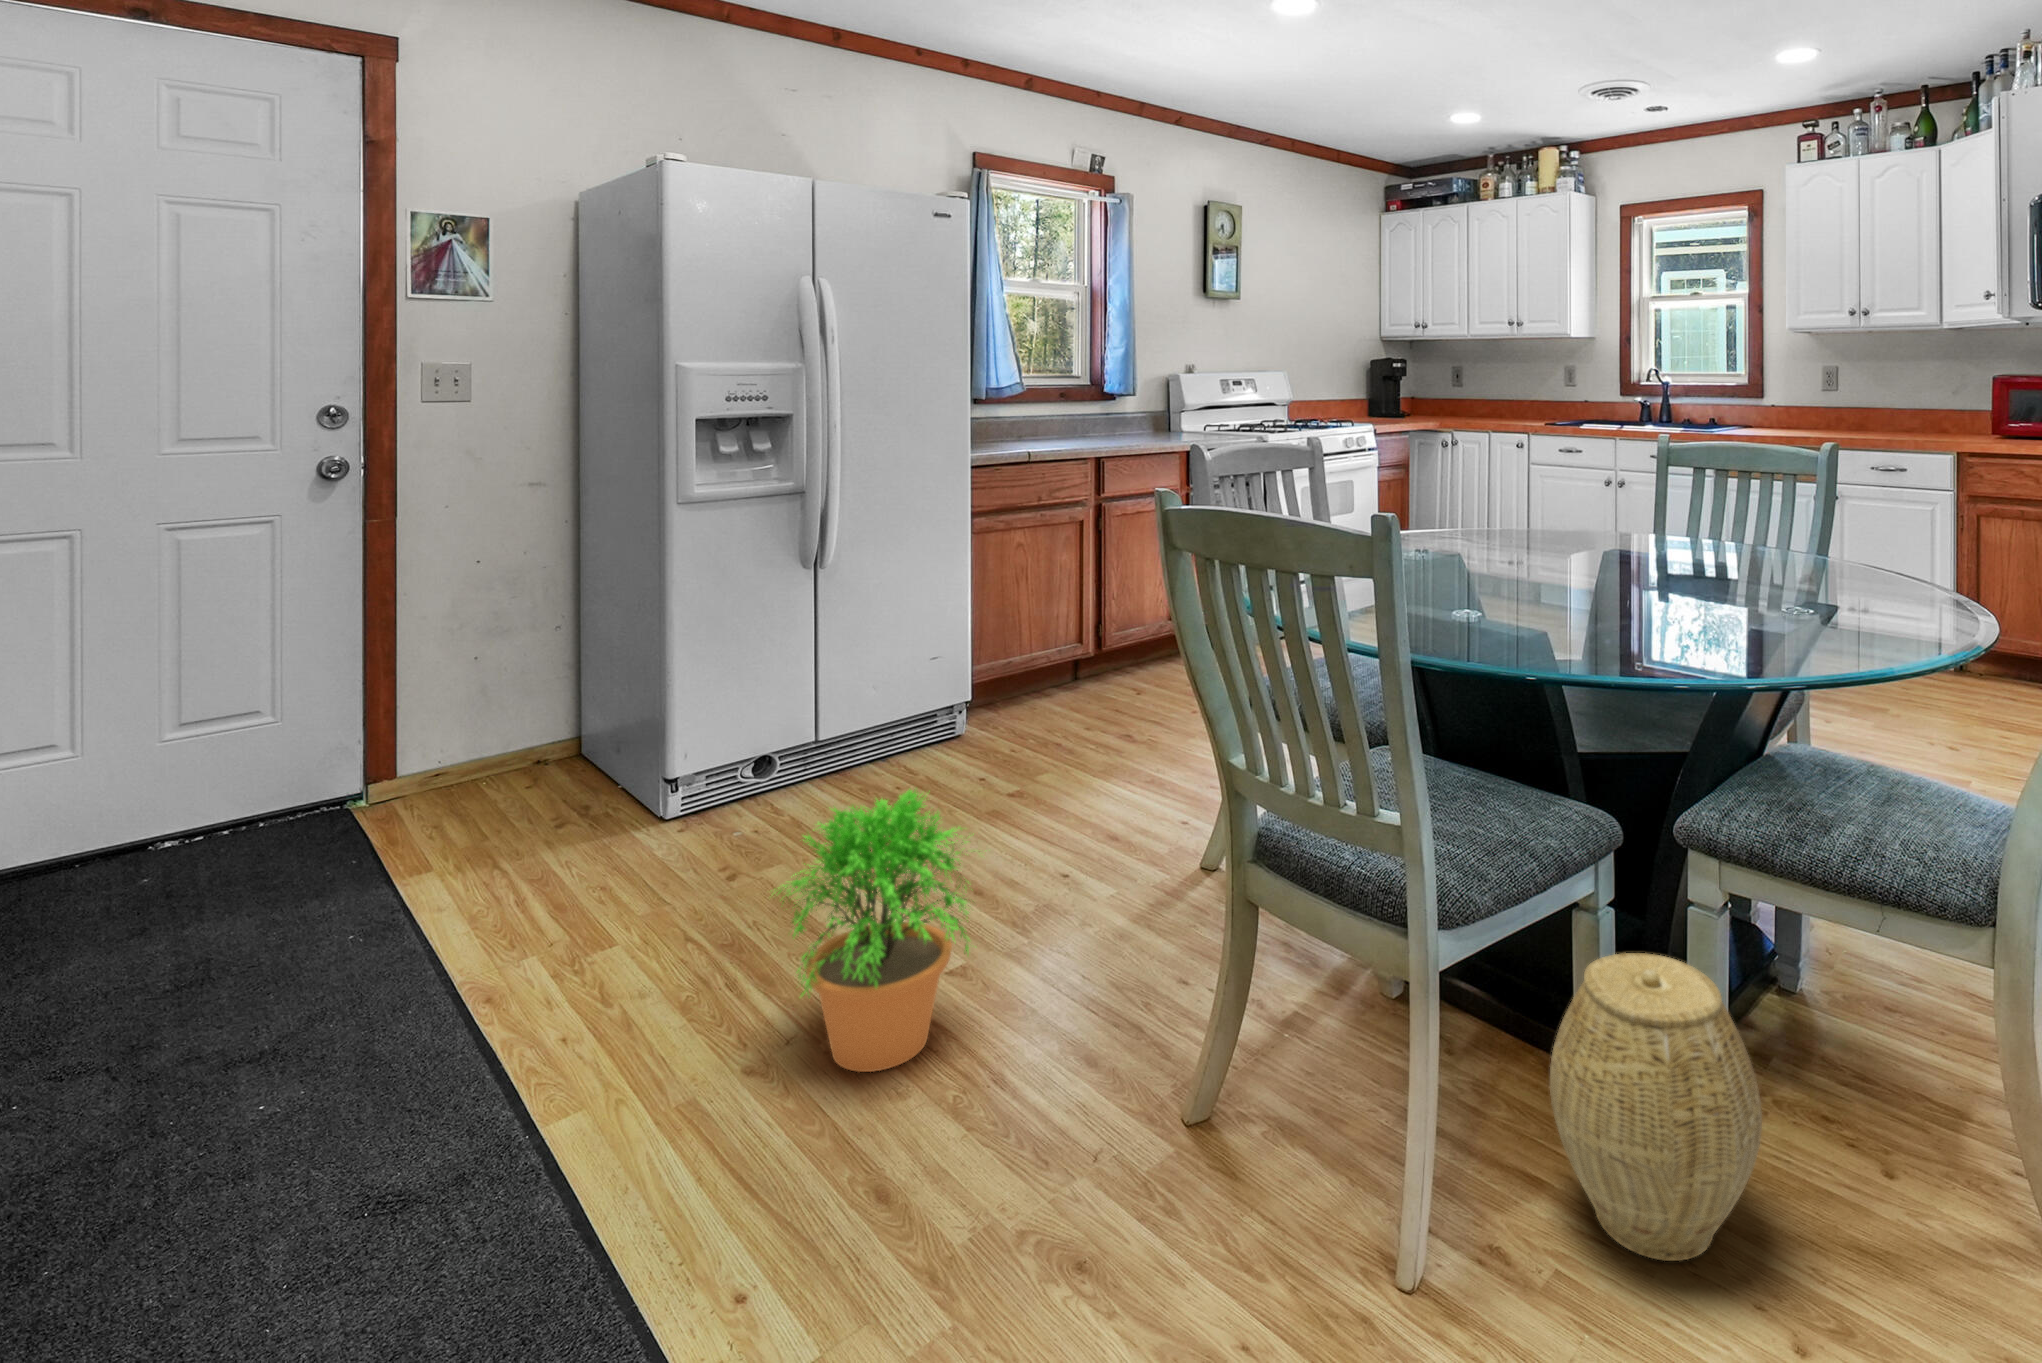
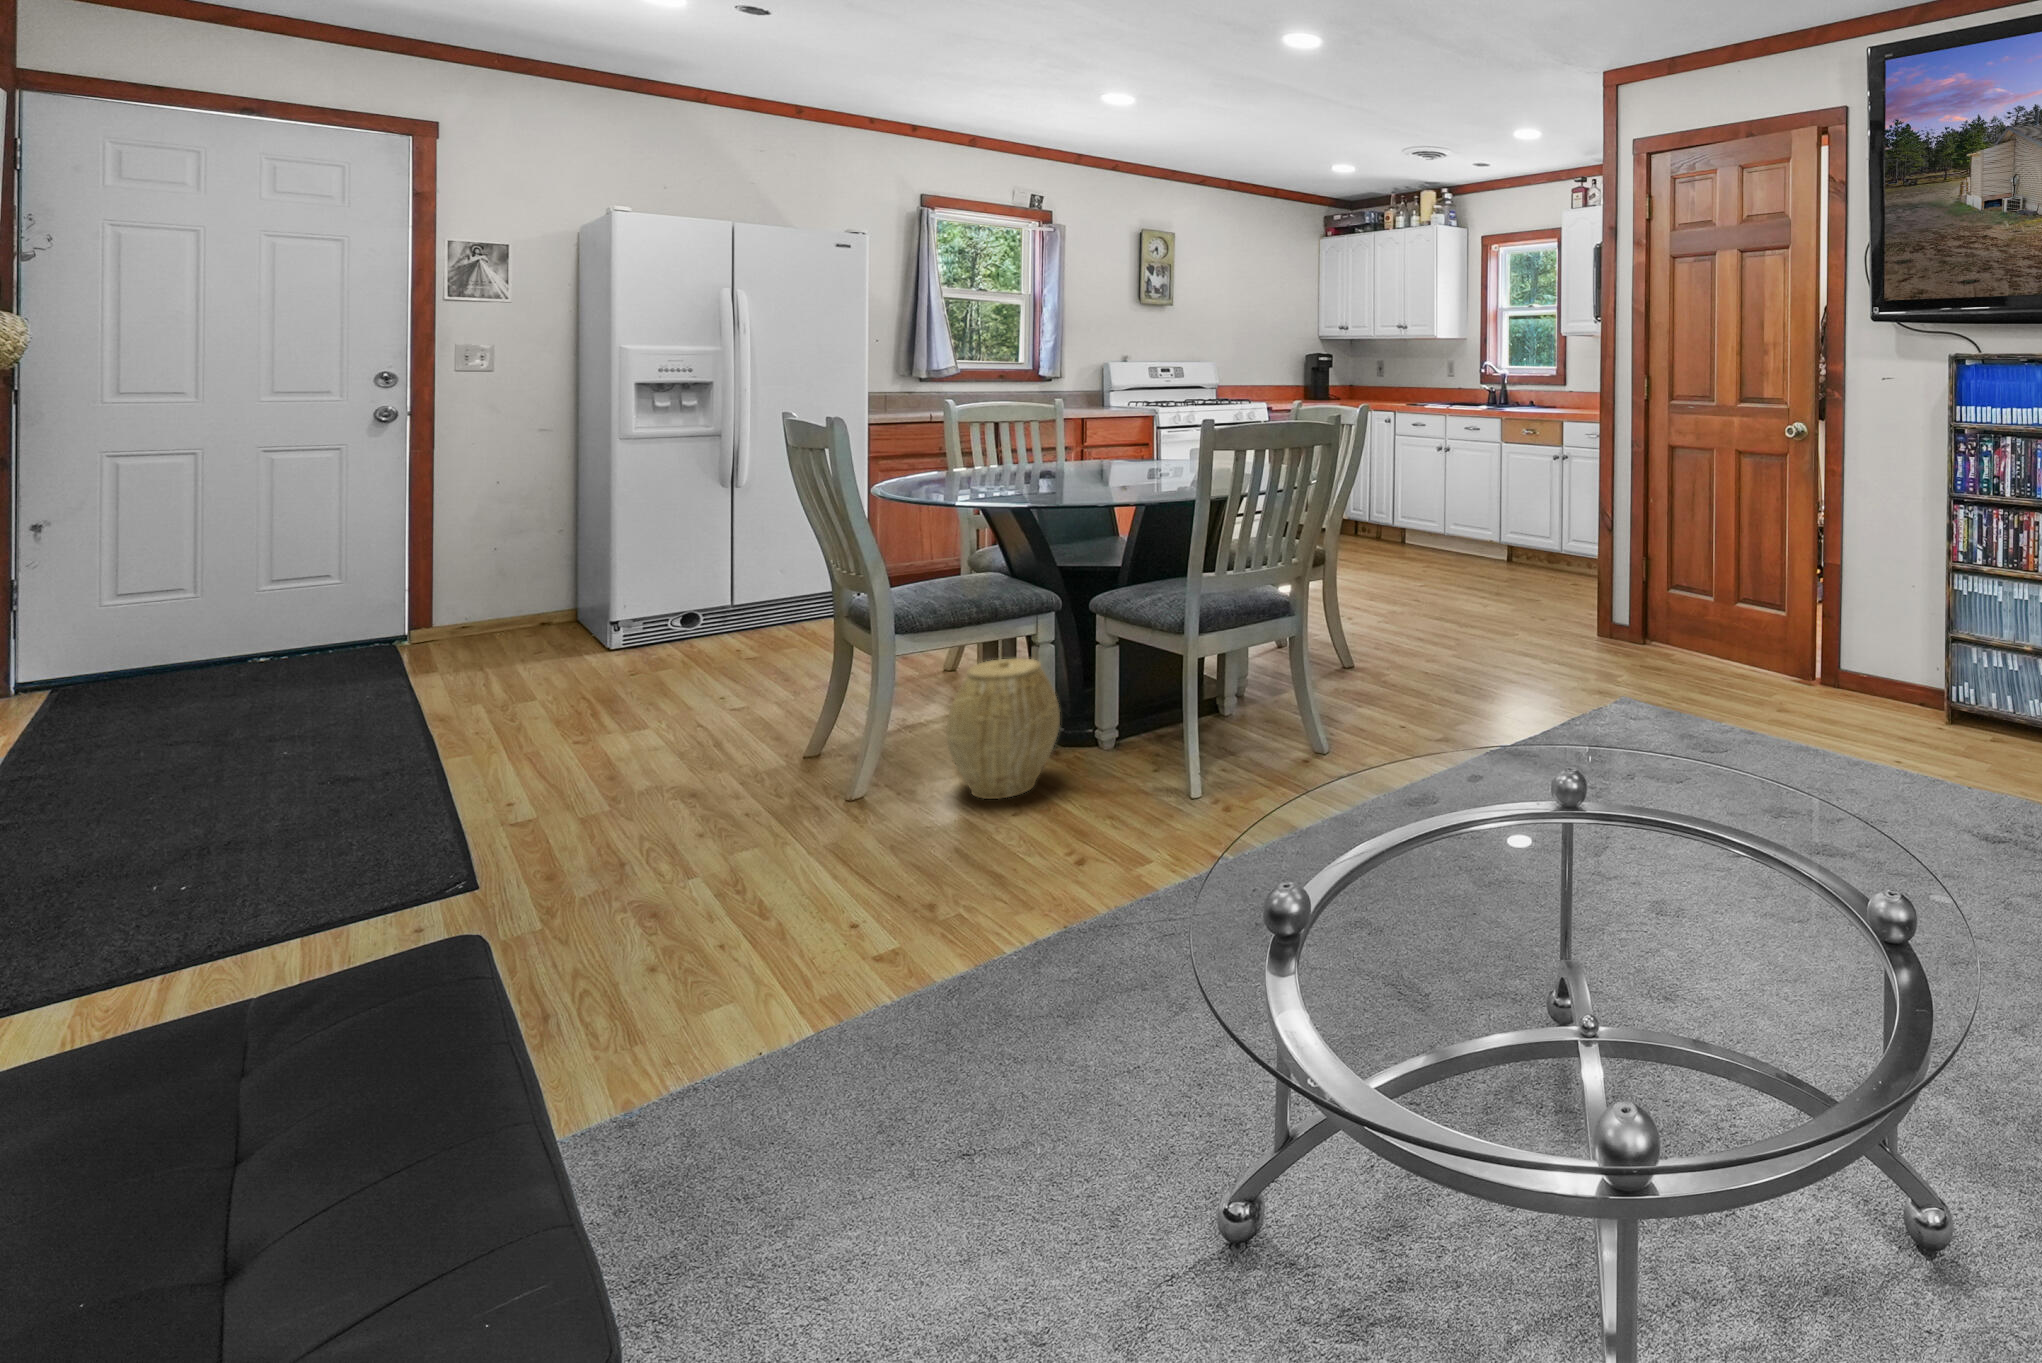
potted plant: present [779,789,970,1072] -> none [579,589,731,745]

